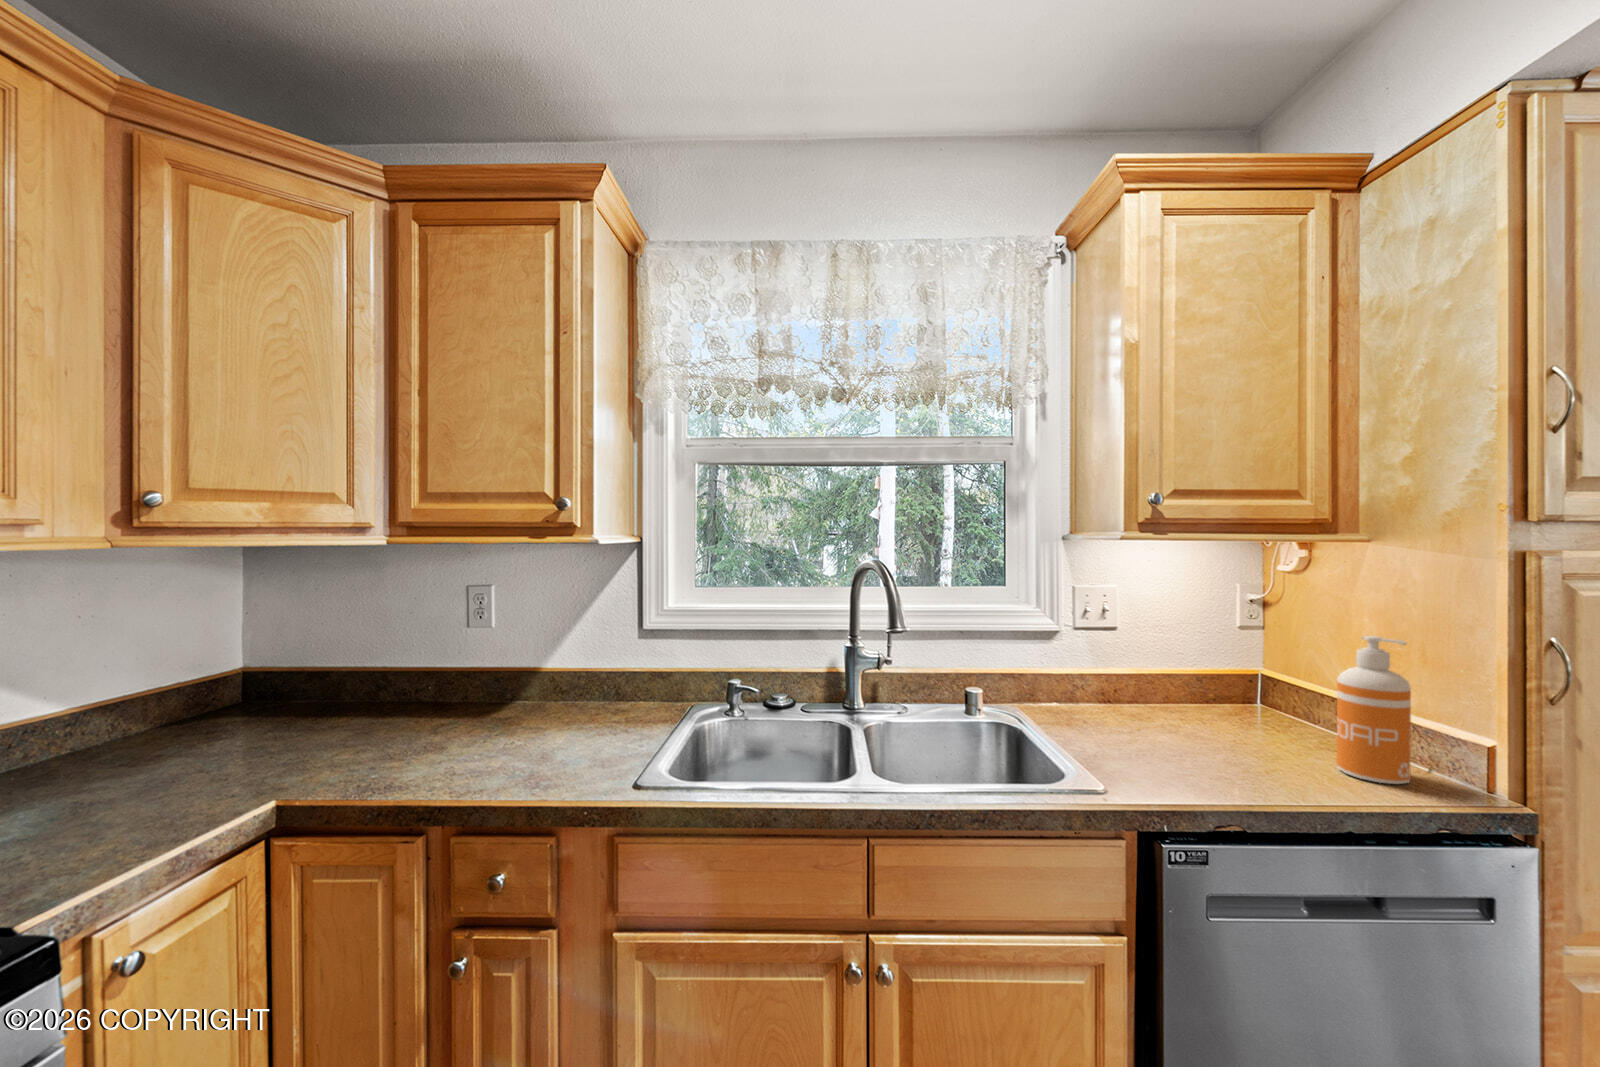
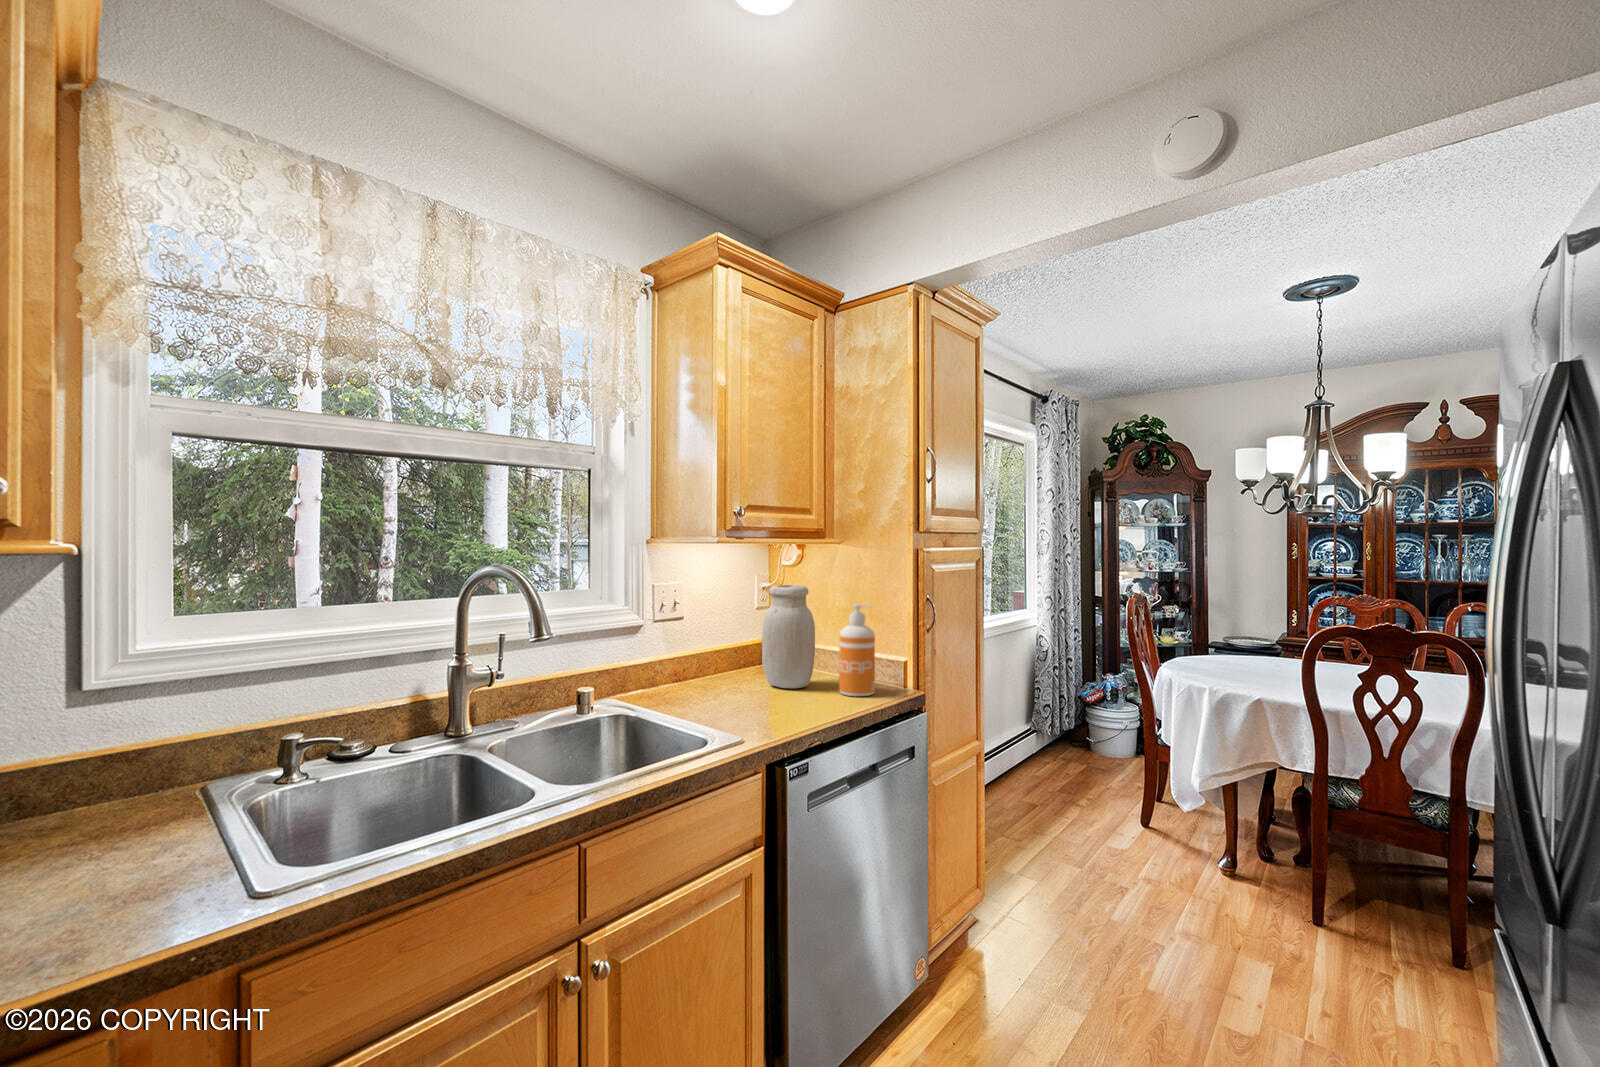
jar: none [1215,597,1304,744] -> present [762,585,815,688]

